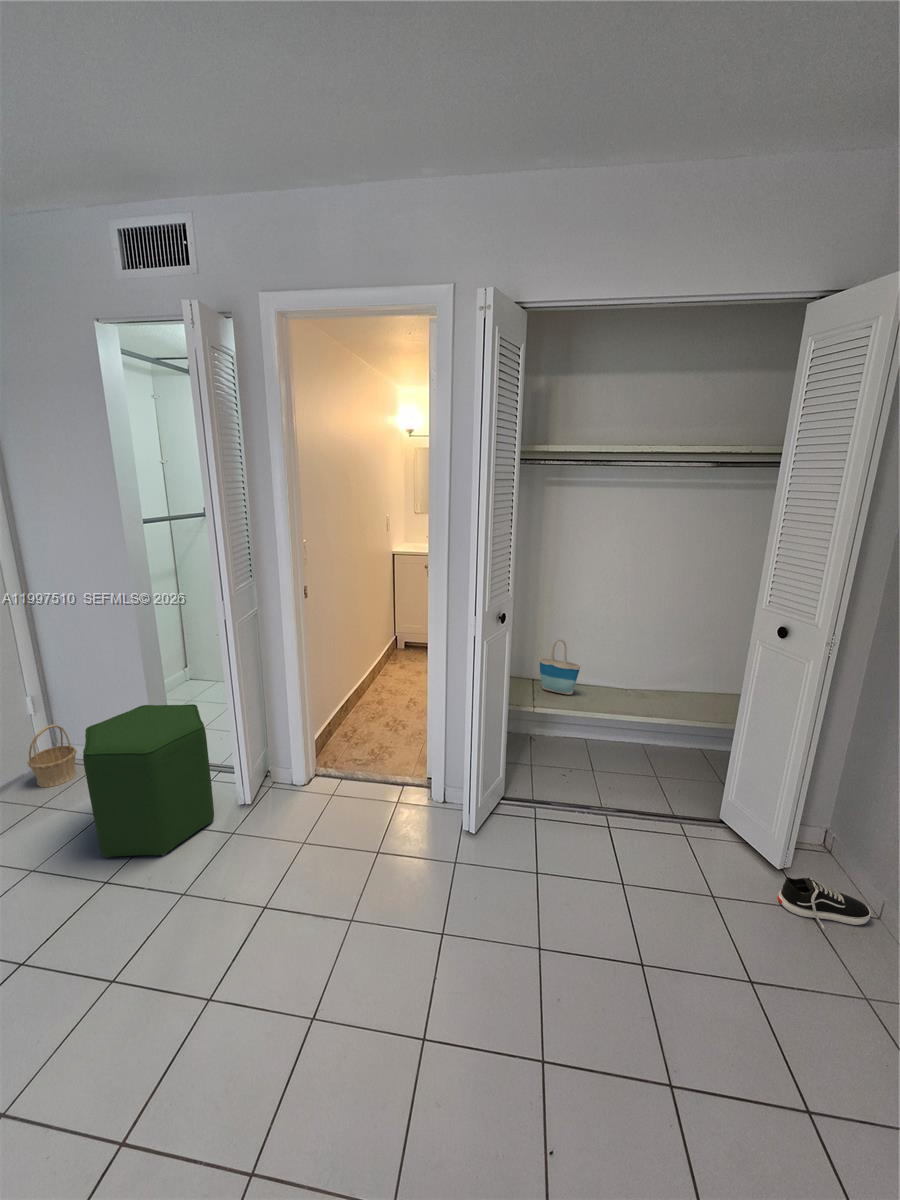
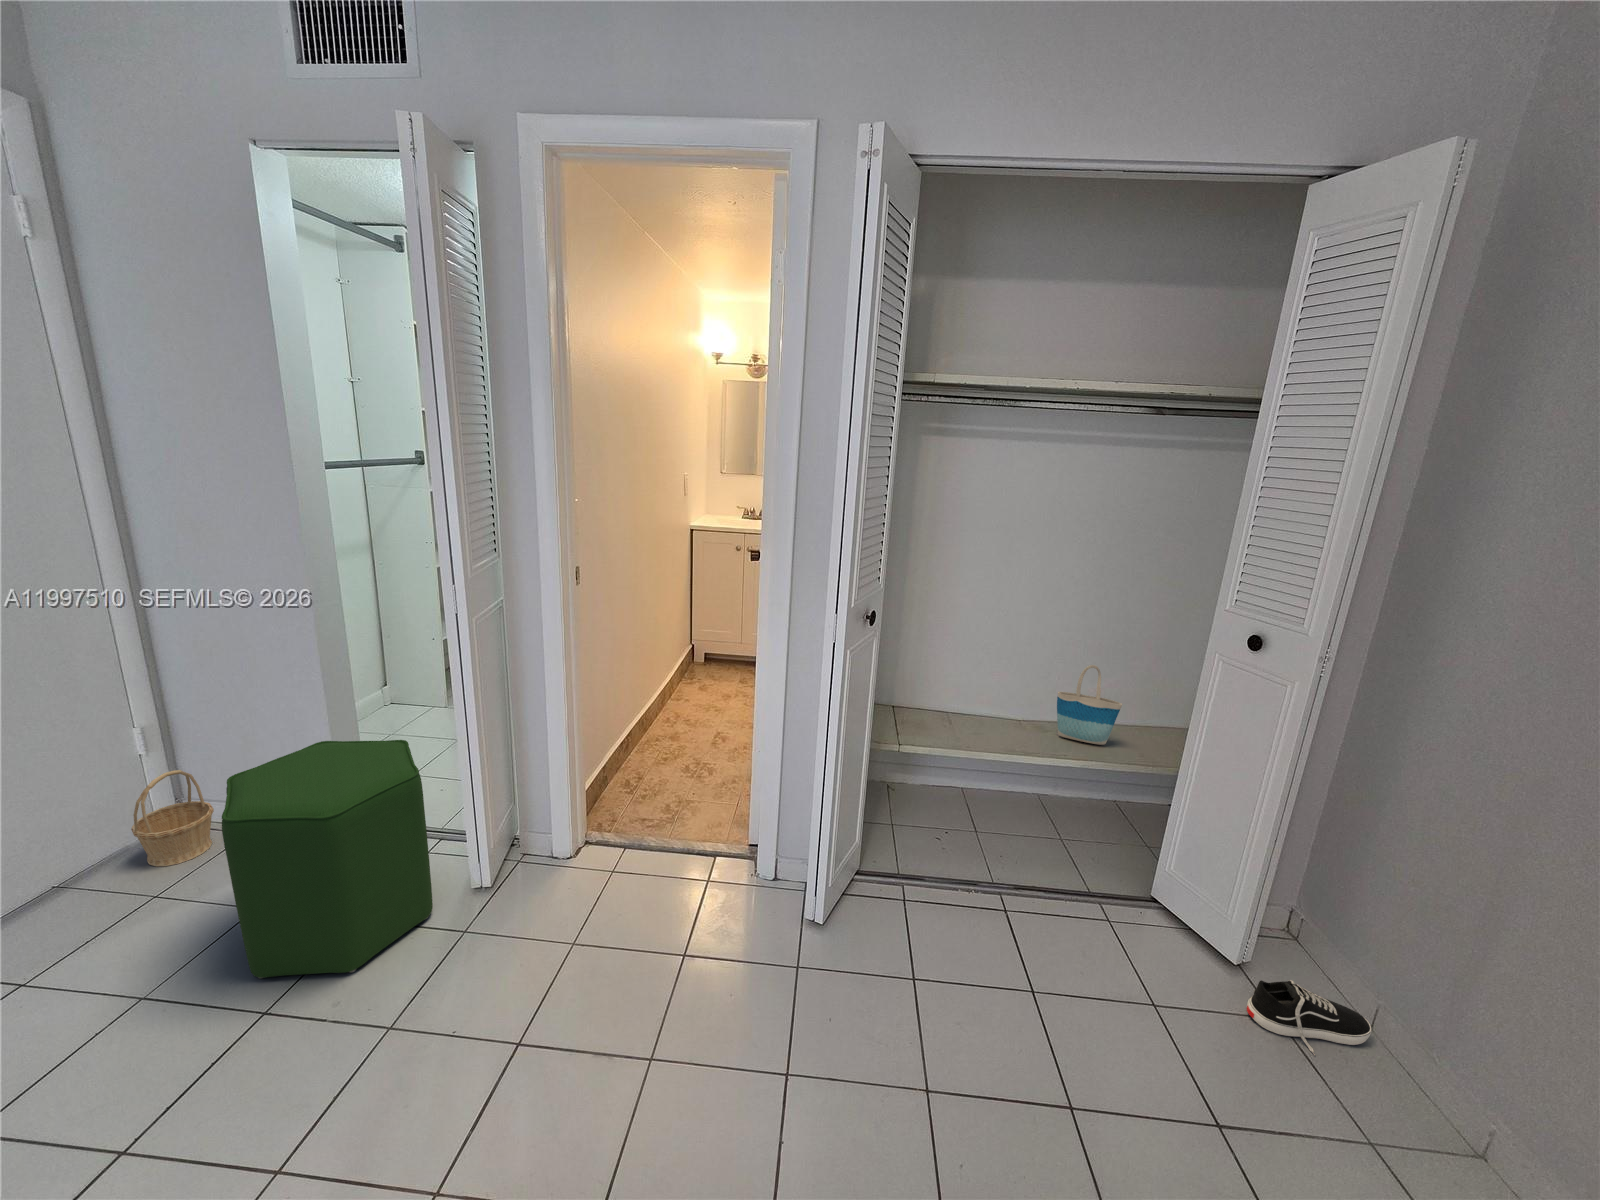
tote bag: present [540,639,580,695] -> present [1057,665,1122,745]

